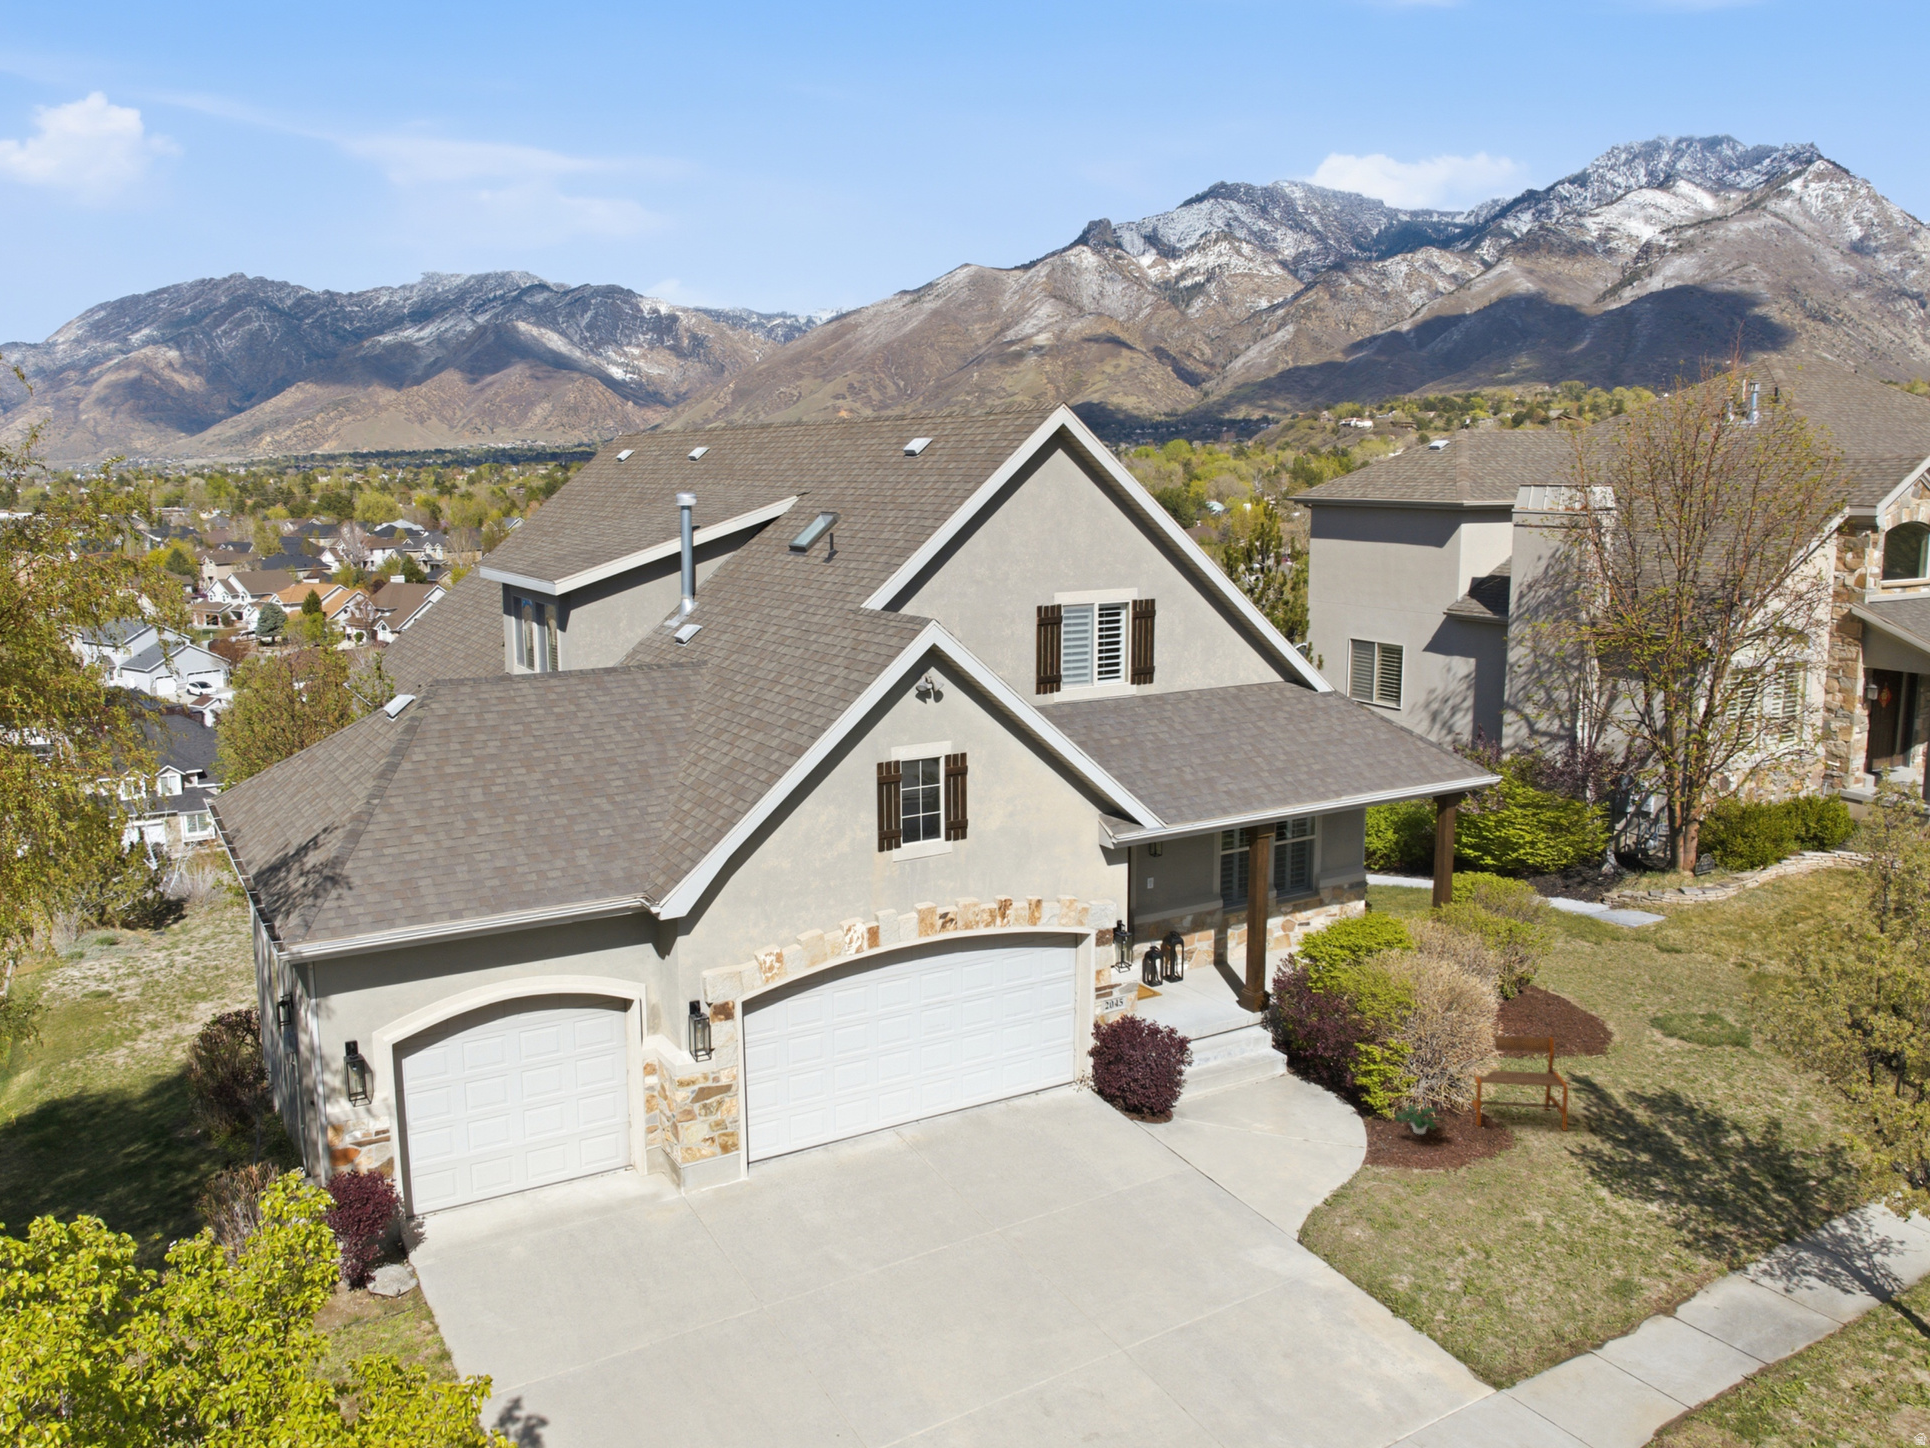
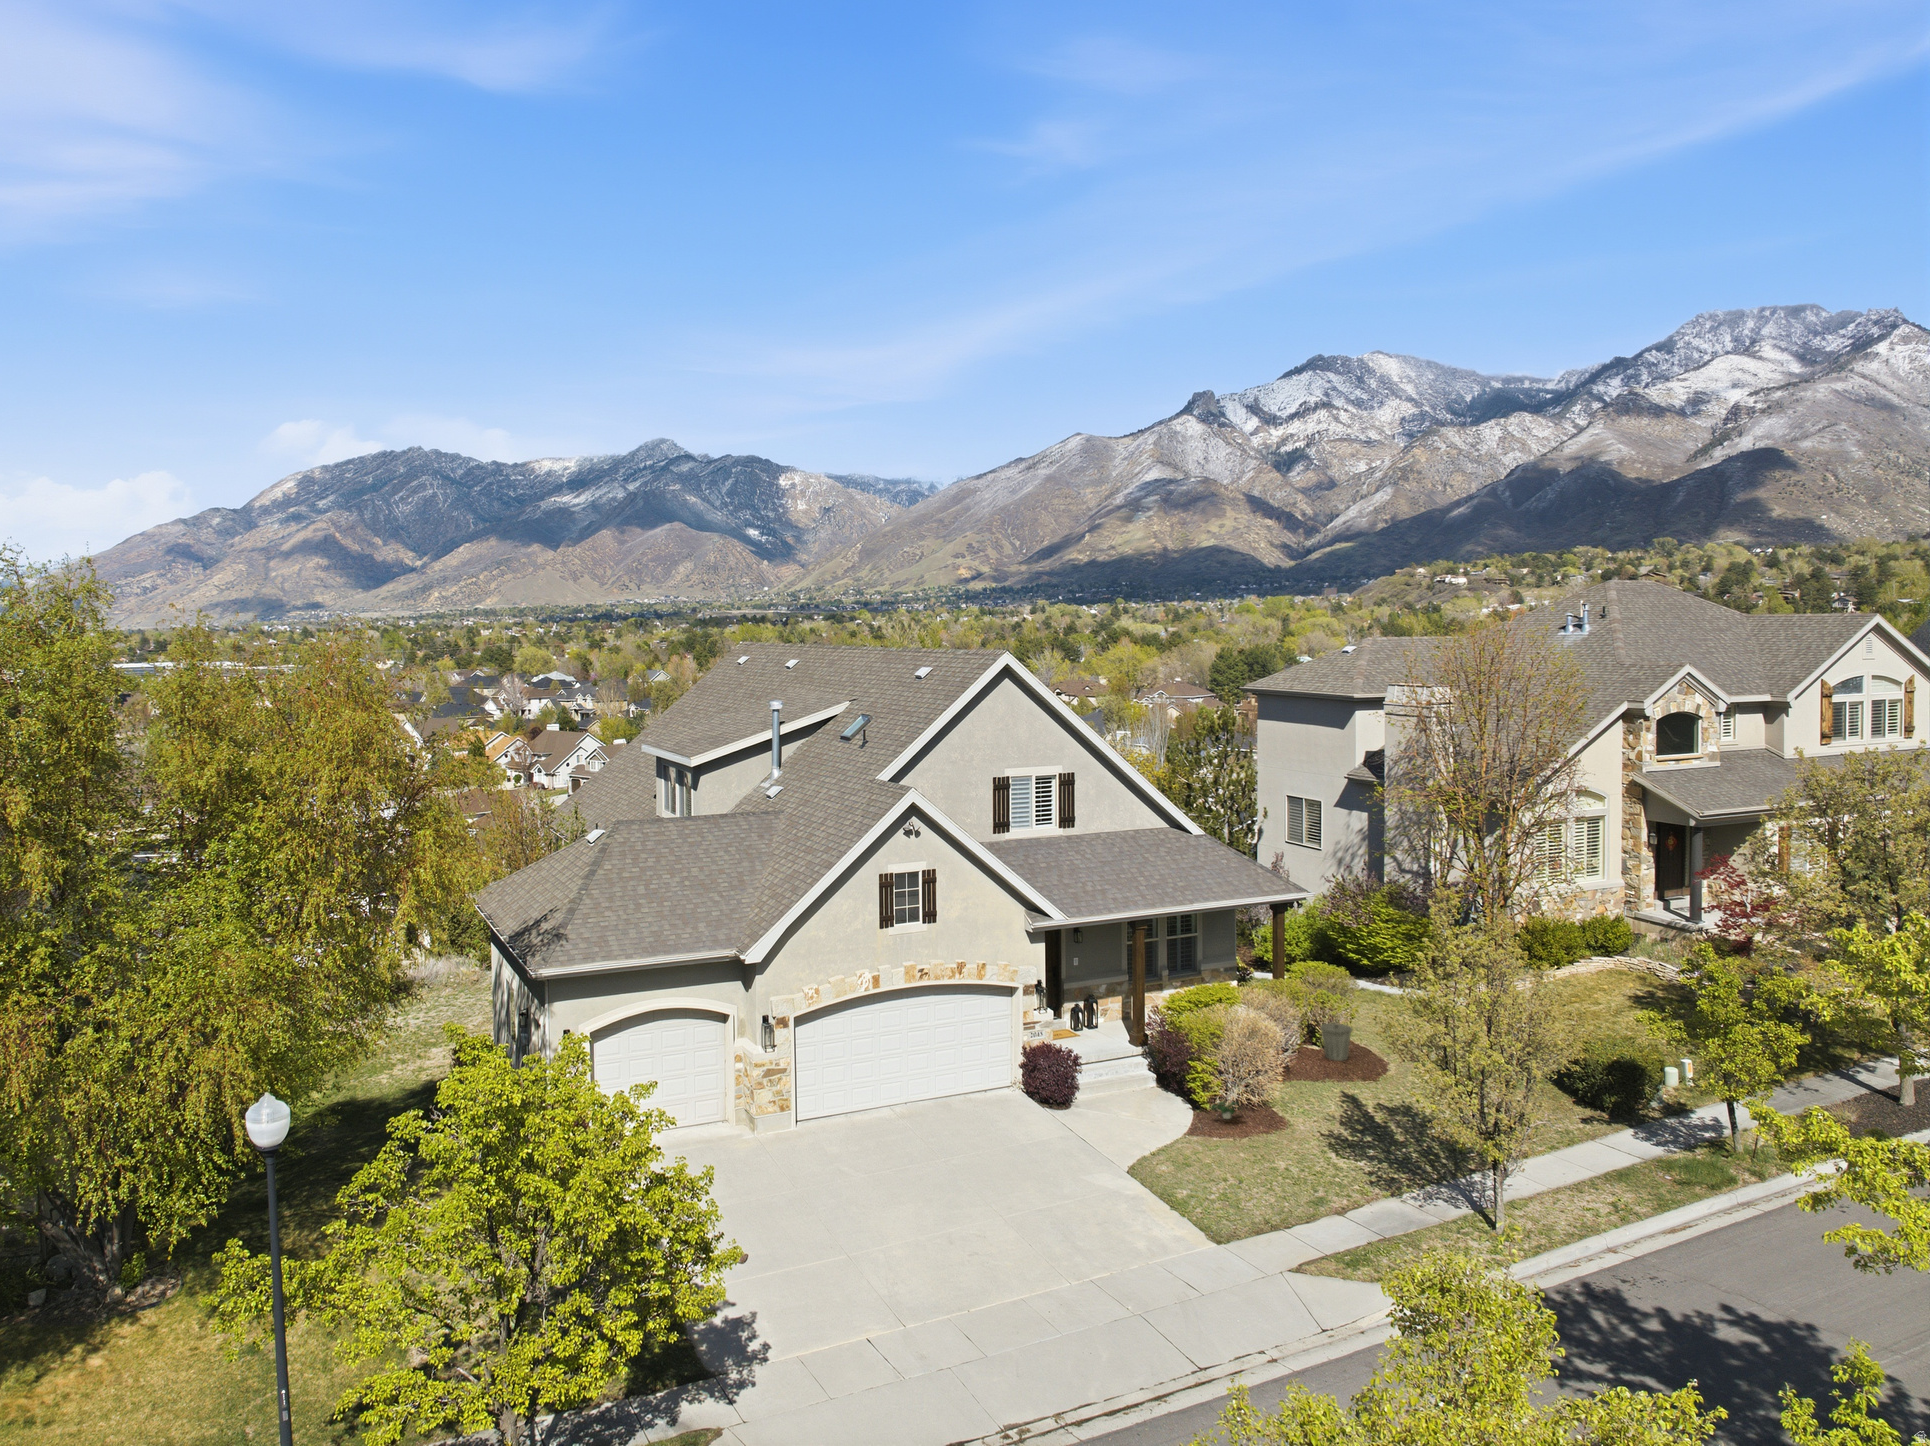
trash can: none [1509,967,1559,1023] -> present [1320,1023,1352,1061]
bench: present [1471,1035,1568,1131] -> none [1264,1056,1324,1119]

